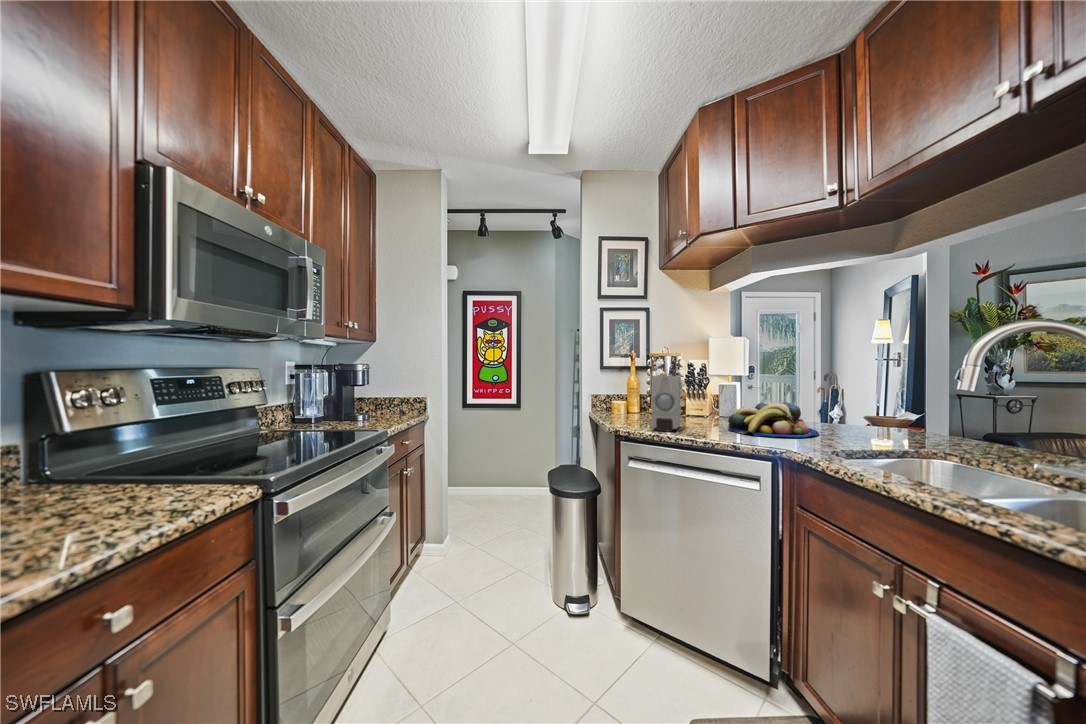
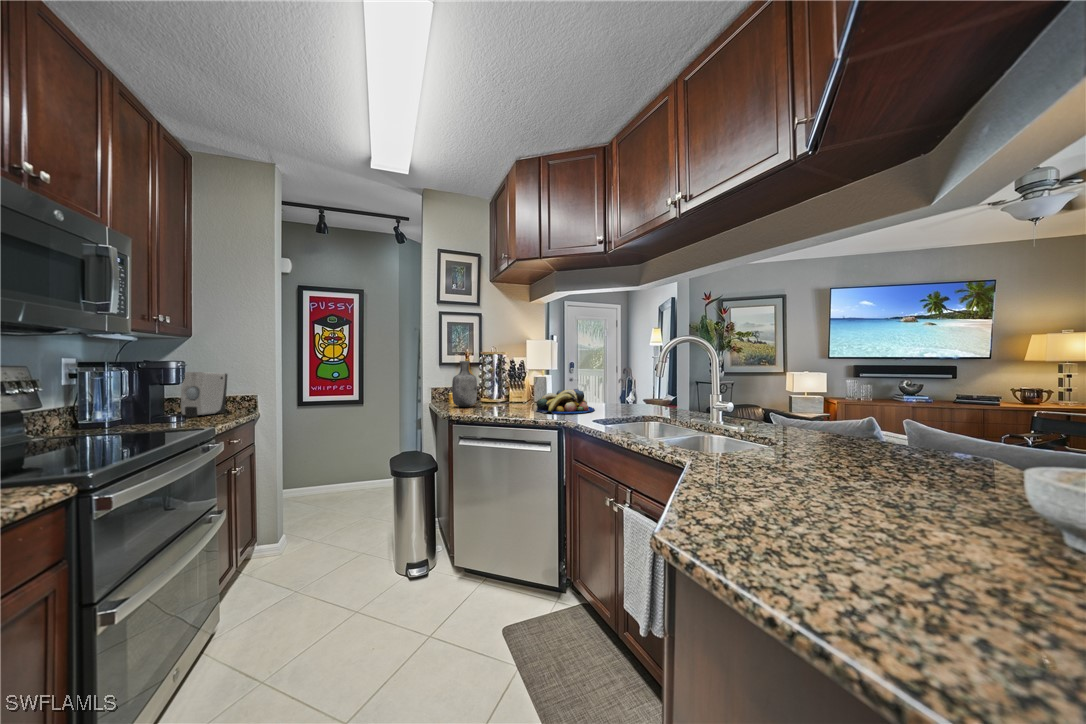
vase: none [616,364,646,419] -> present [452,361,477,407]
soap dispenser: present [651,376,681,432] -> present [181,372,227,417]

